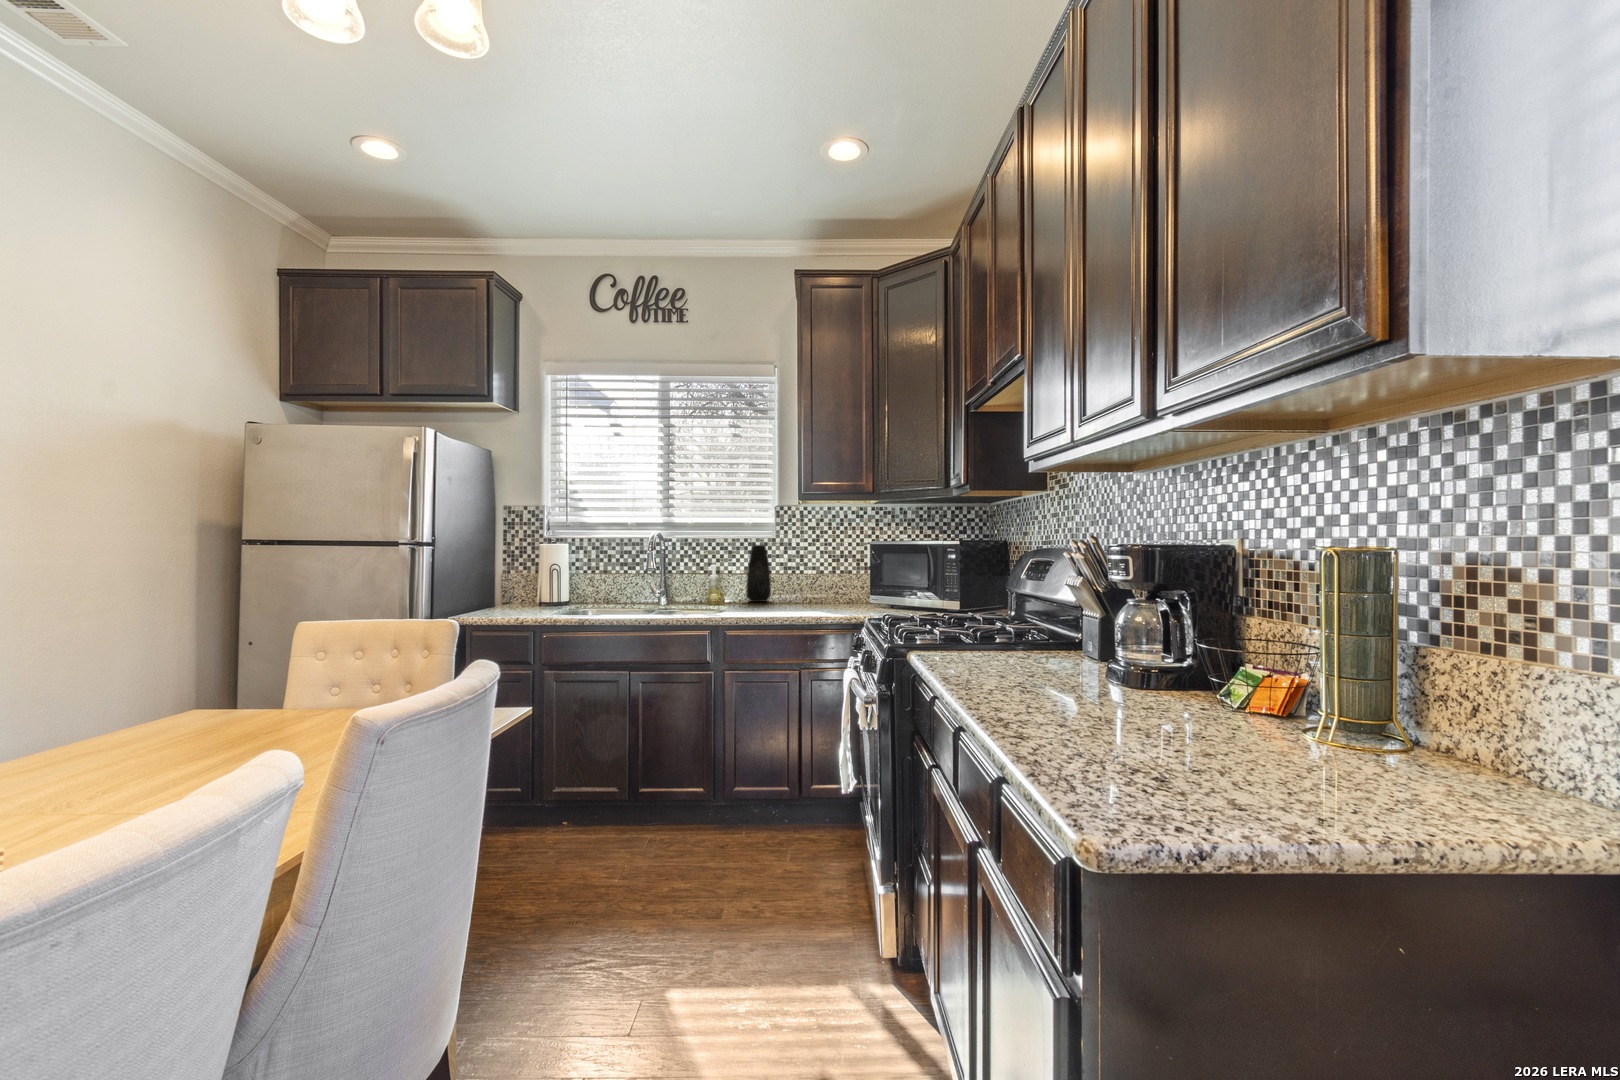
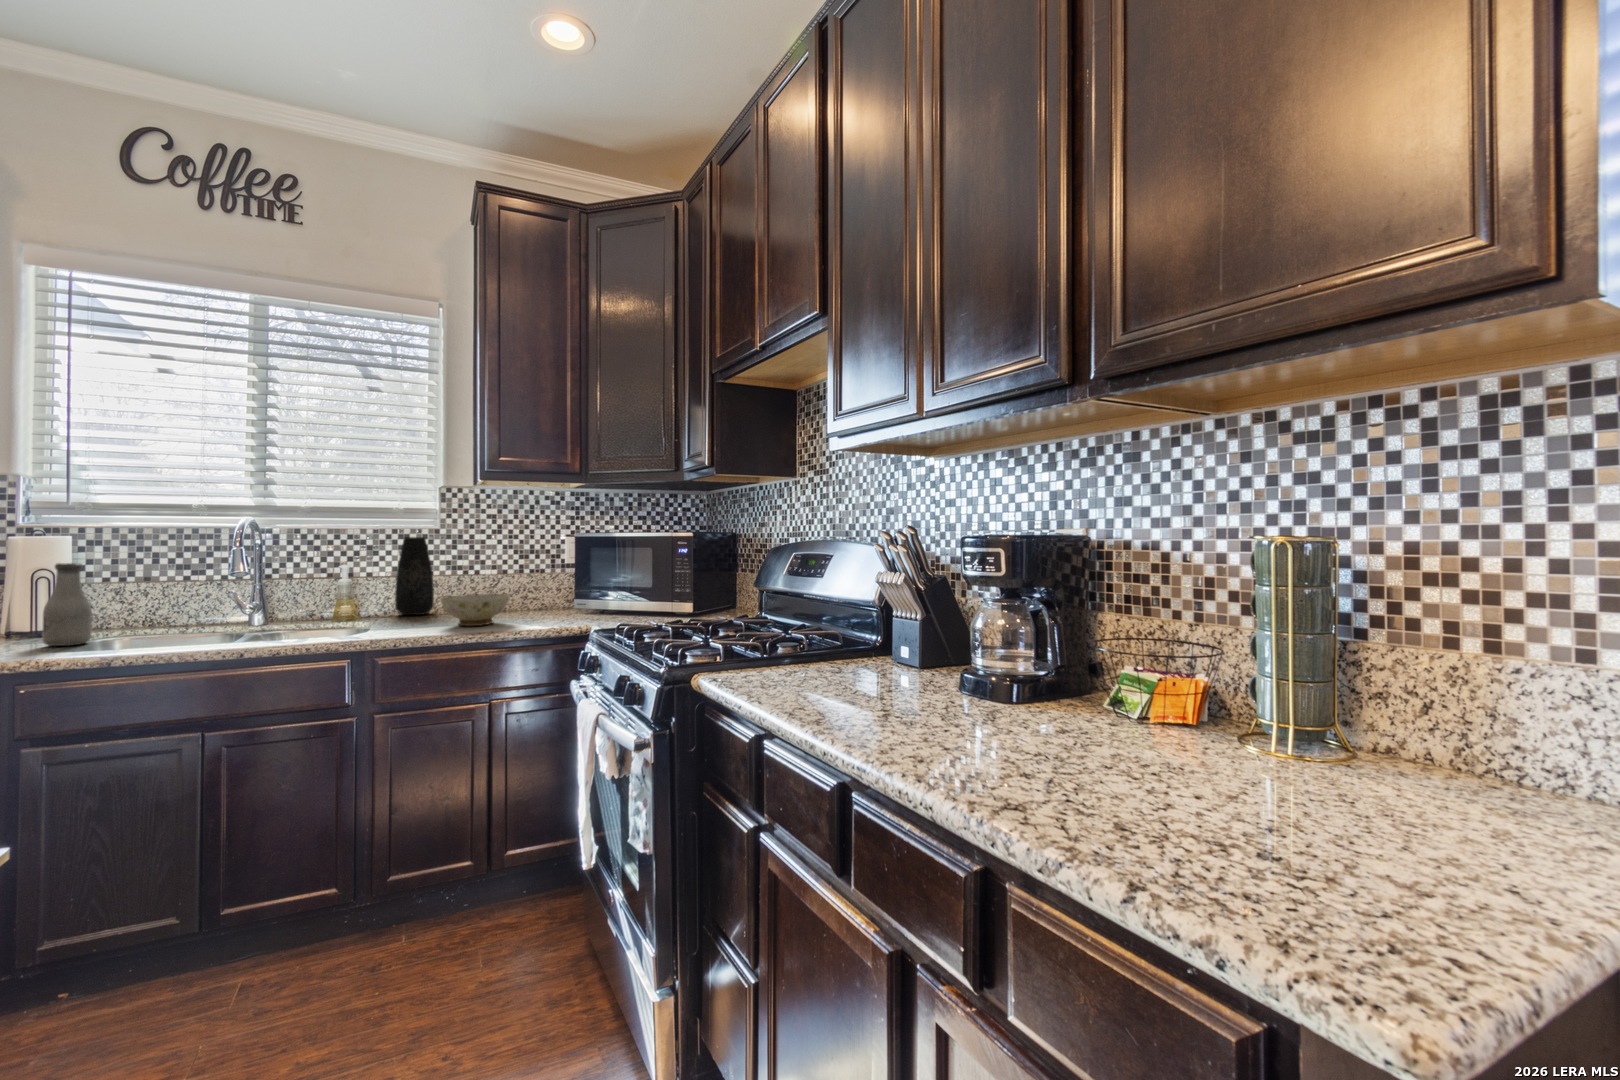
bottle: none [566,560,587,608] -> present [42,563,92,646]
ceramic bowl: none [768,588,815,611] -> present [440,594,510,626]

